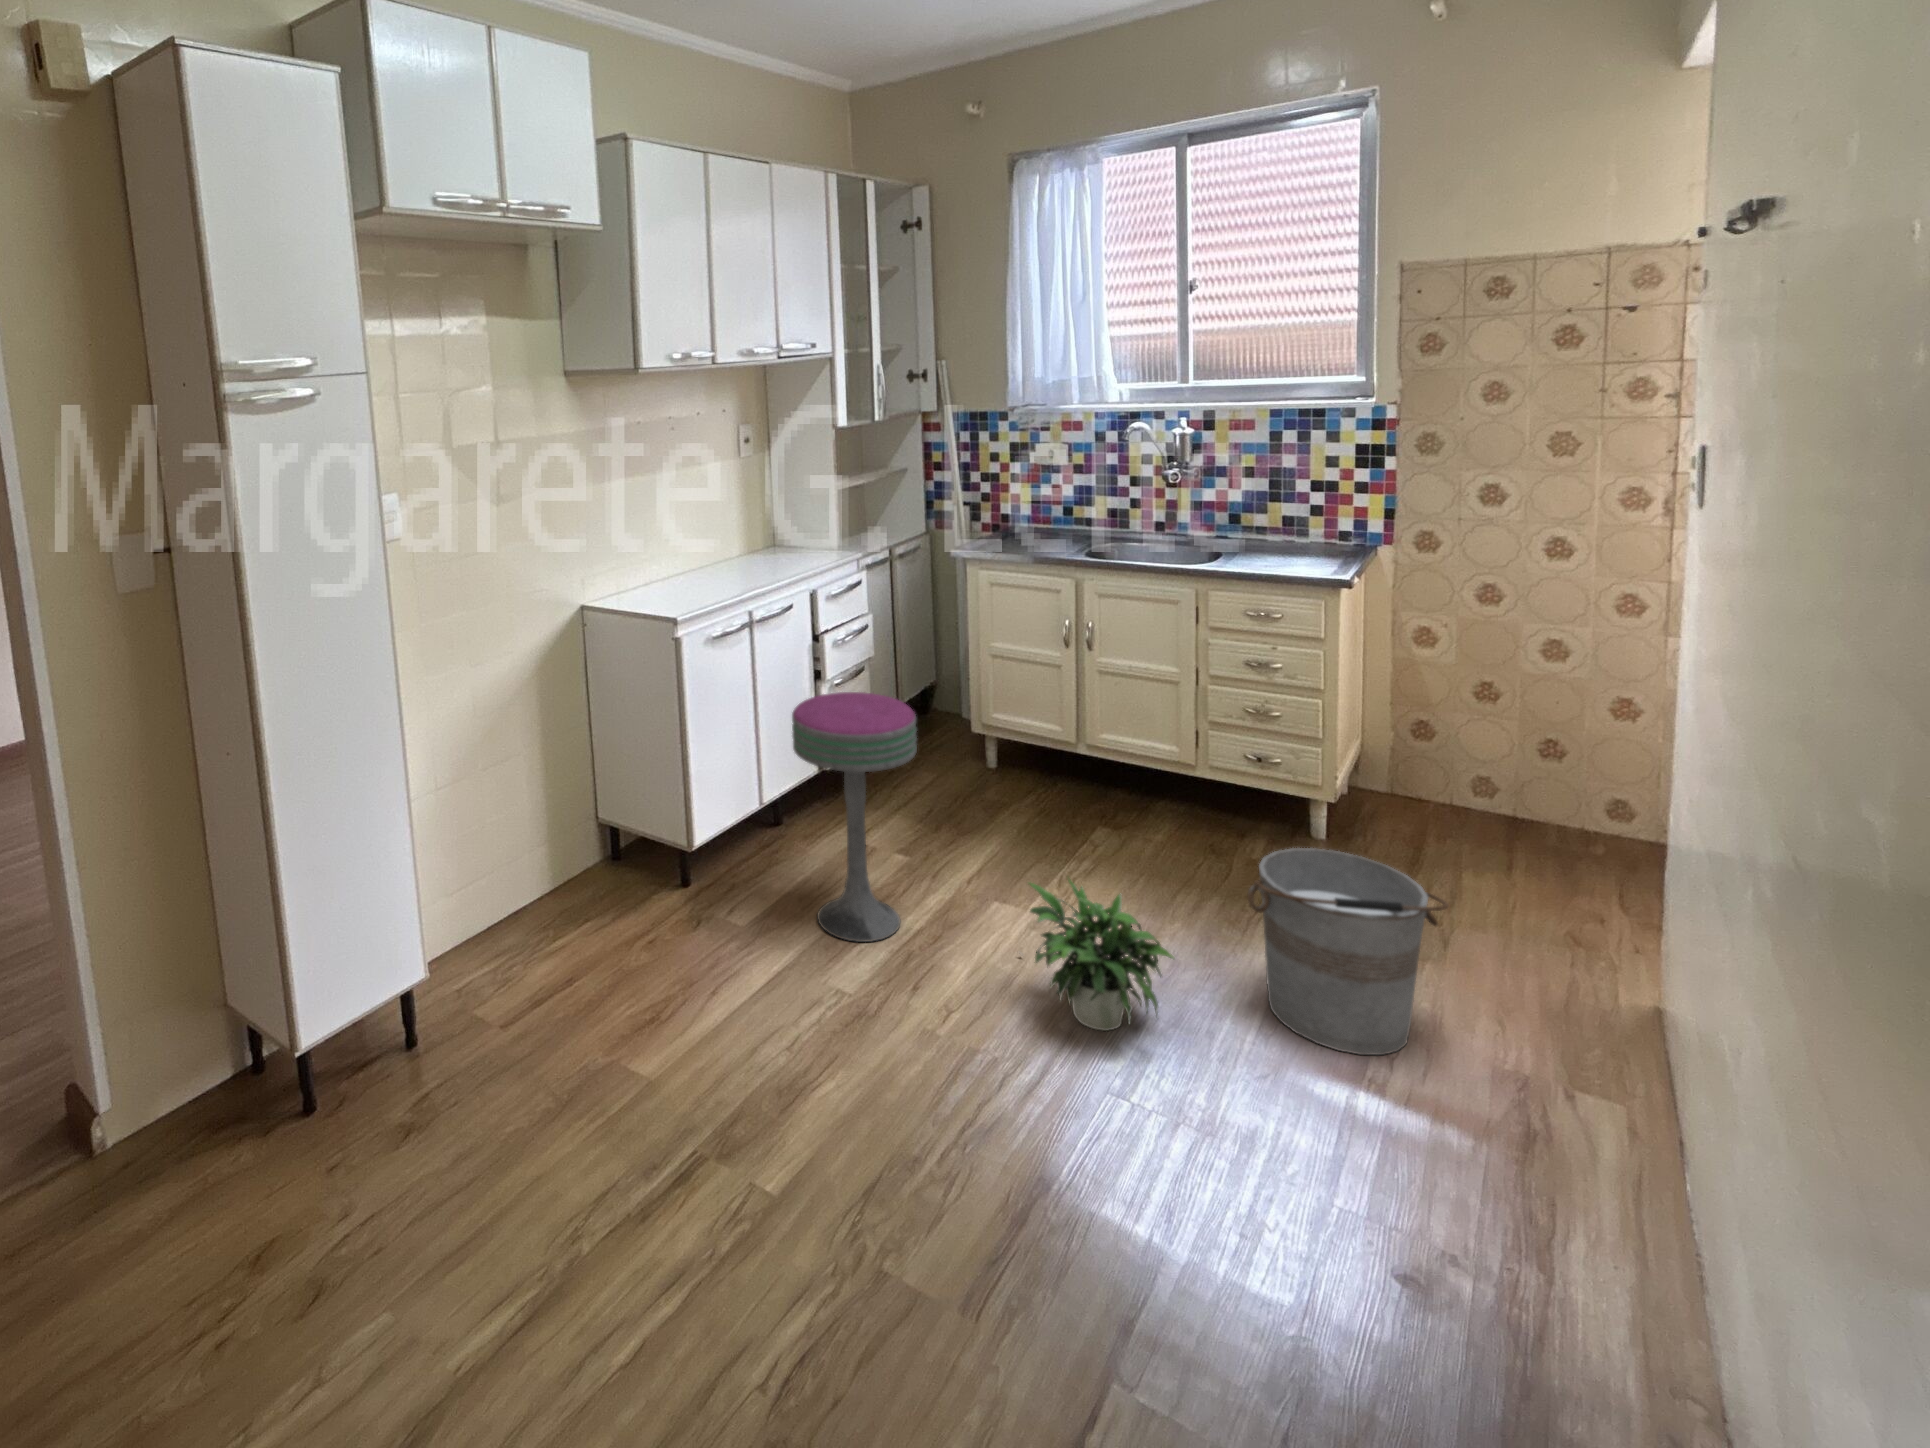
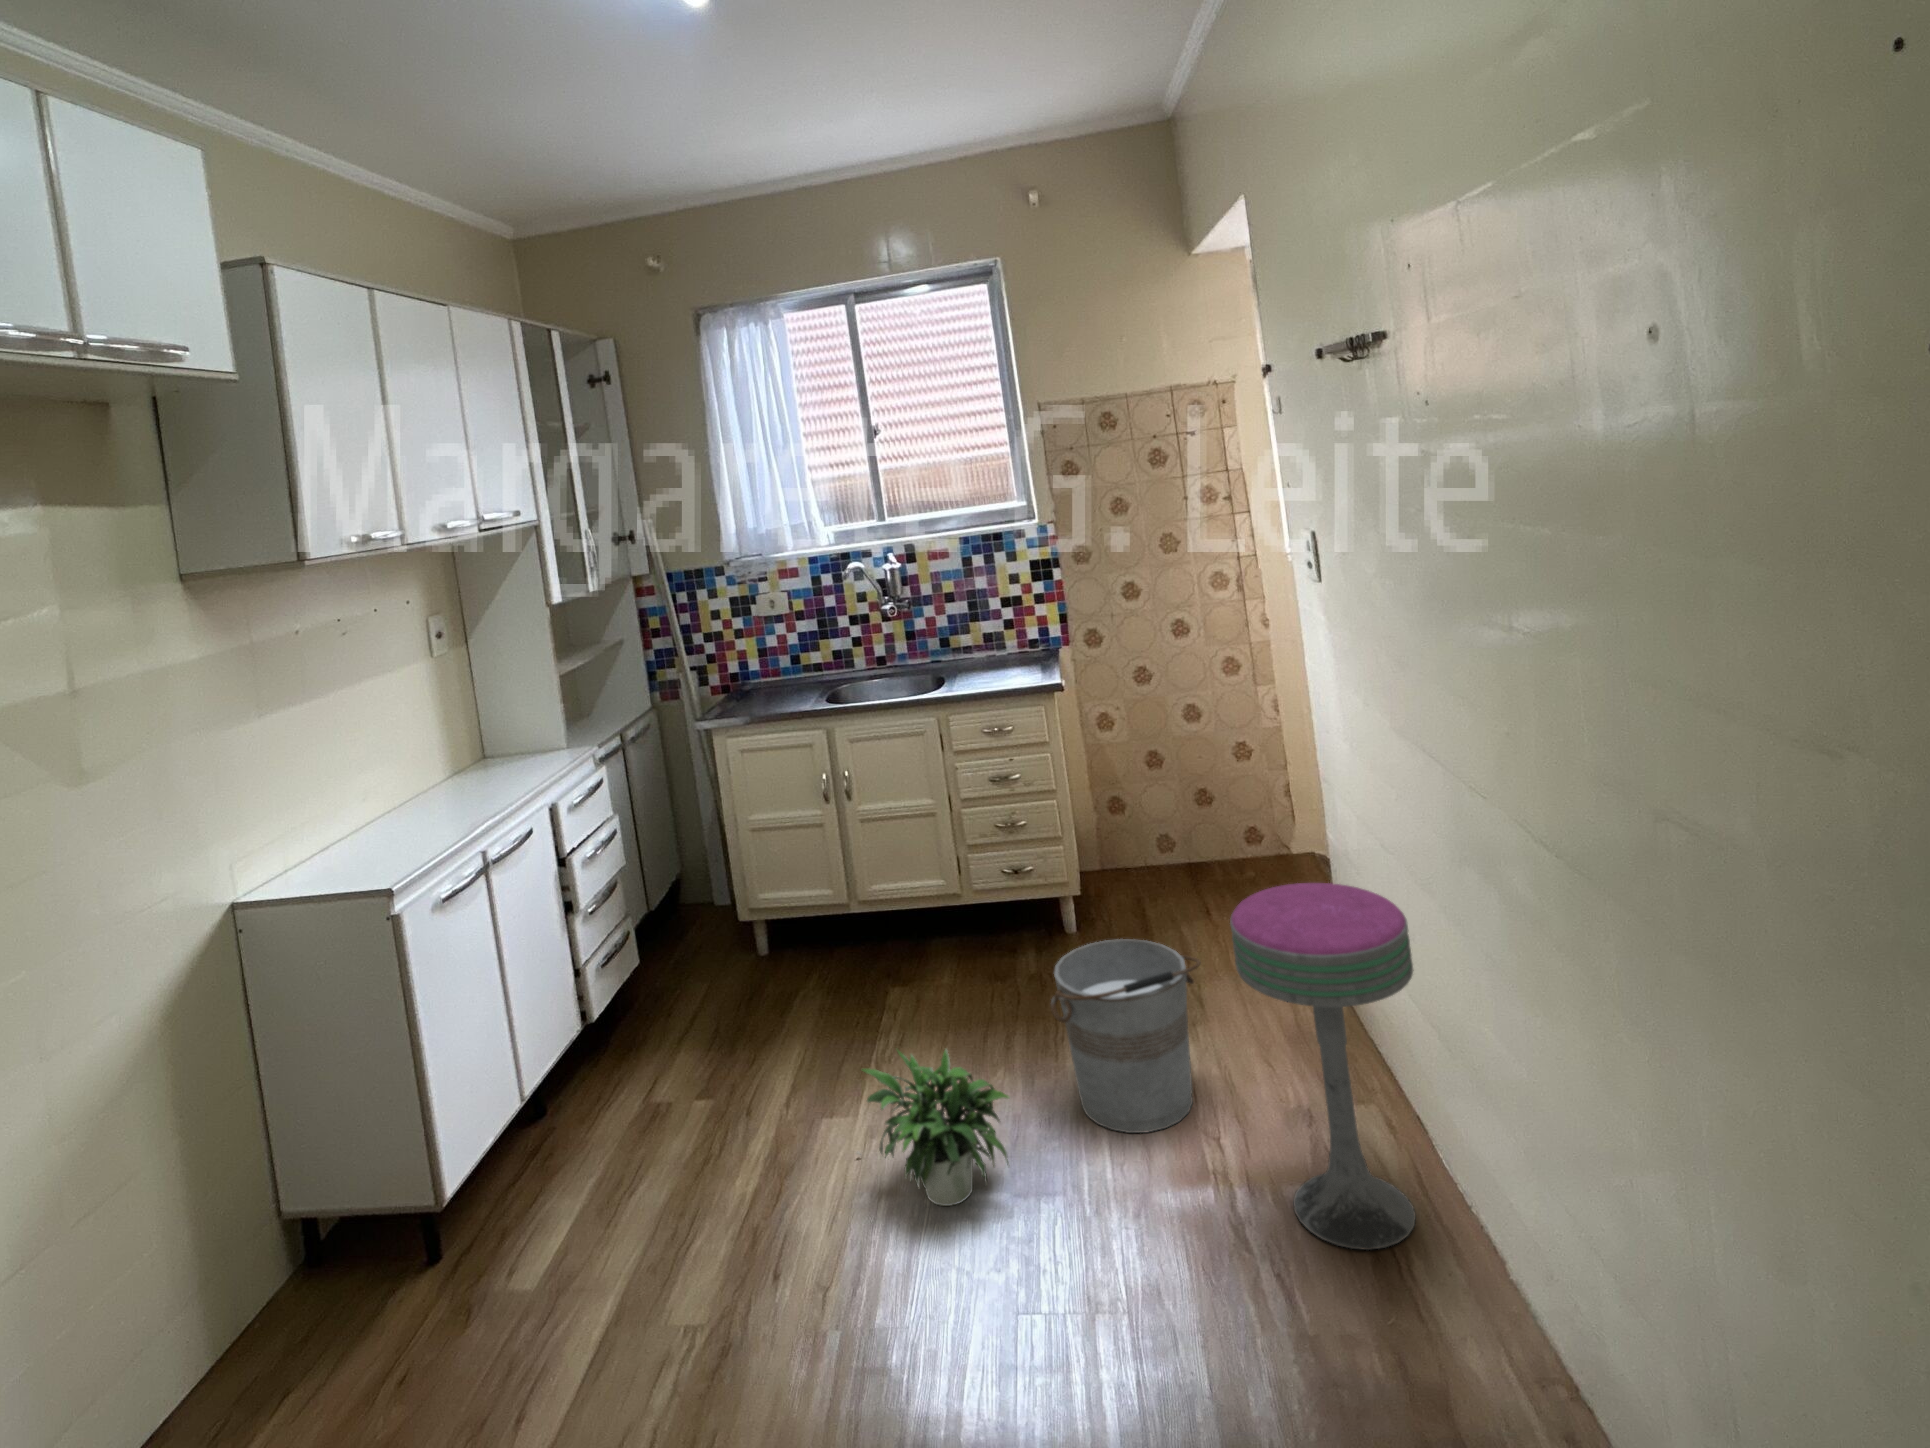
bar stool: present [792,692,917,942] -> present [1230,883,1416,1250]

